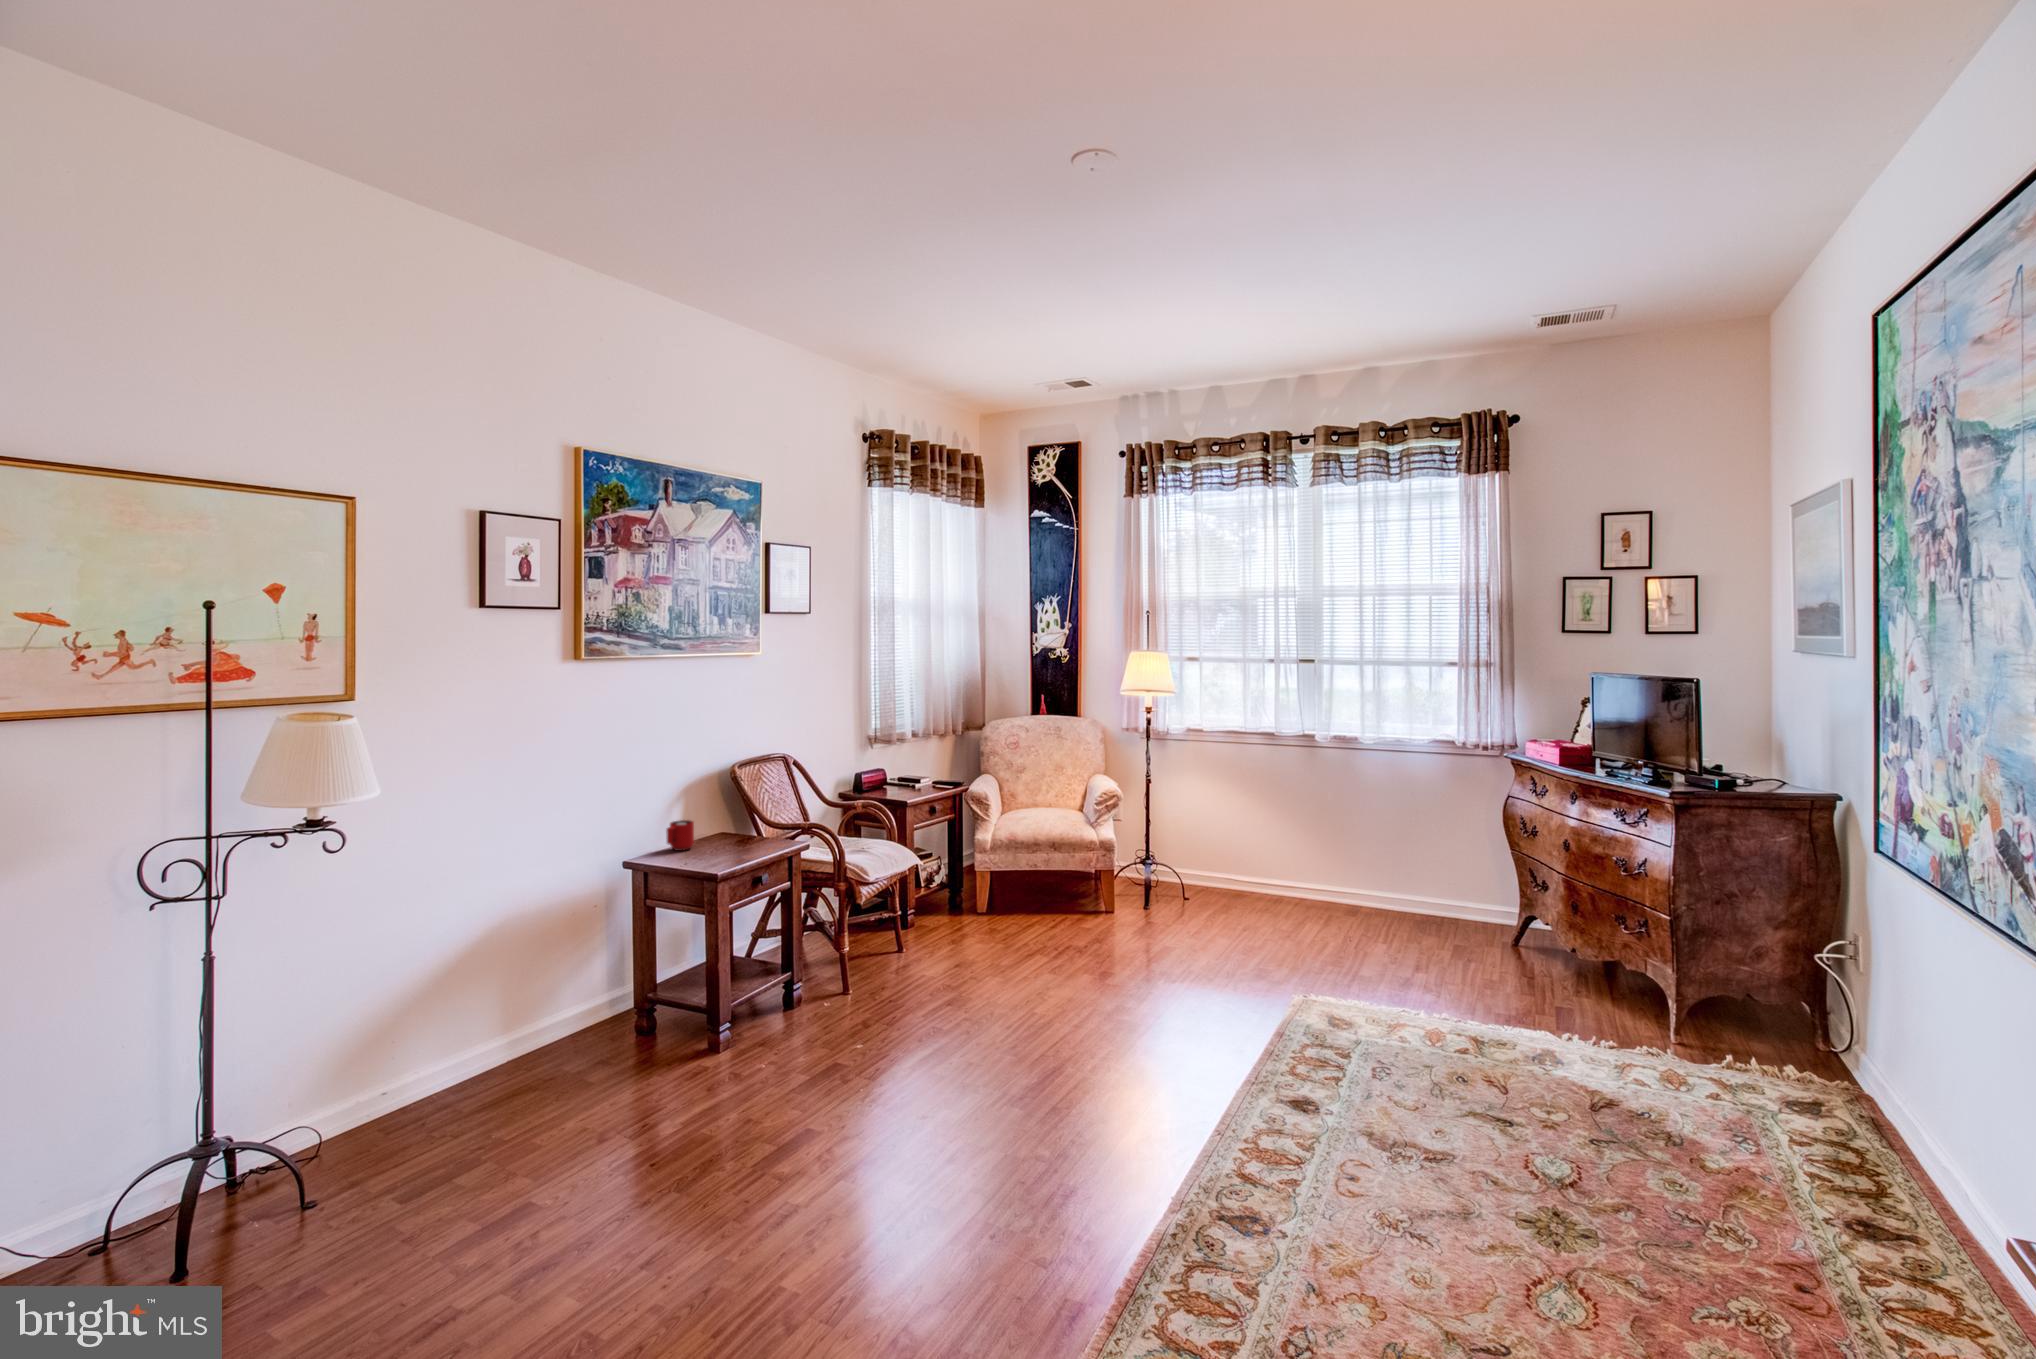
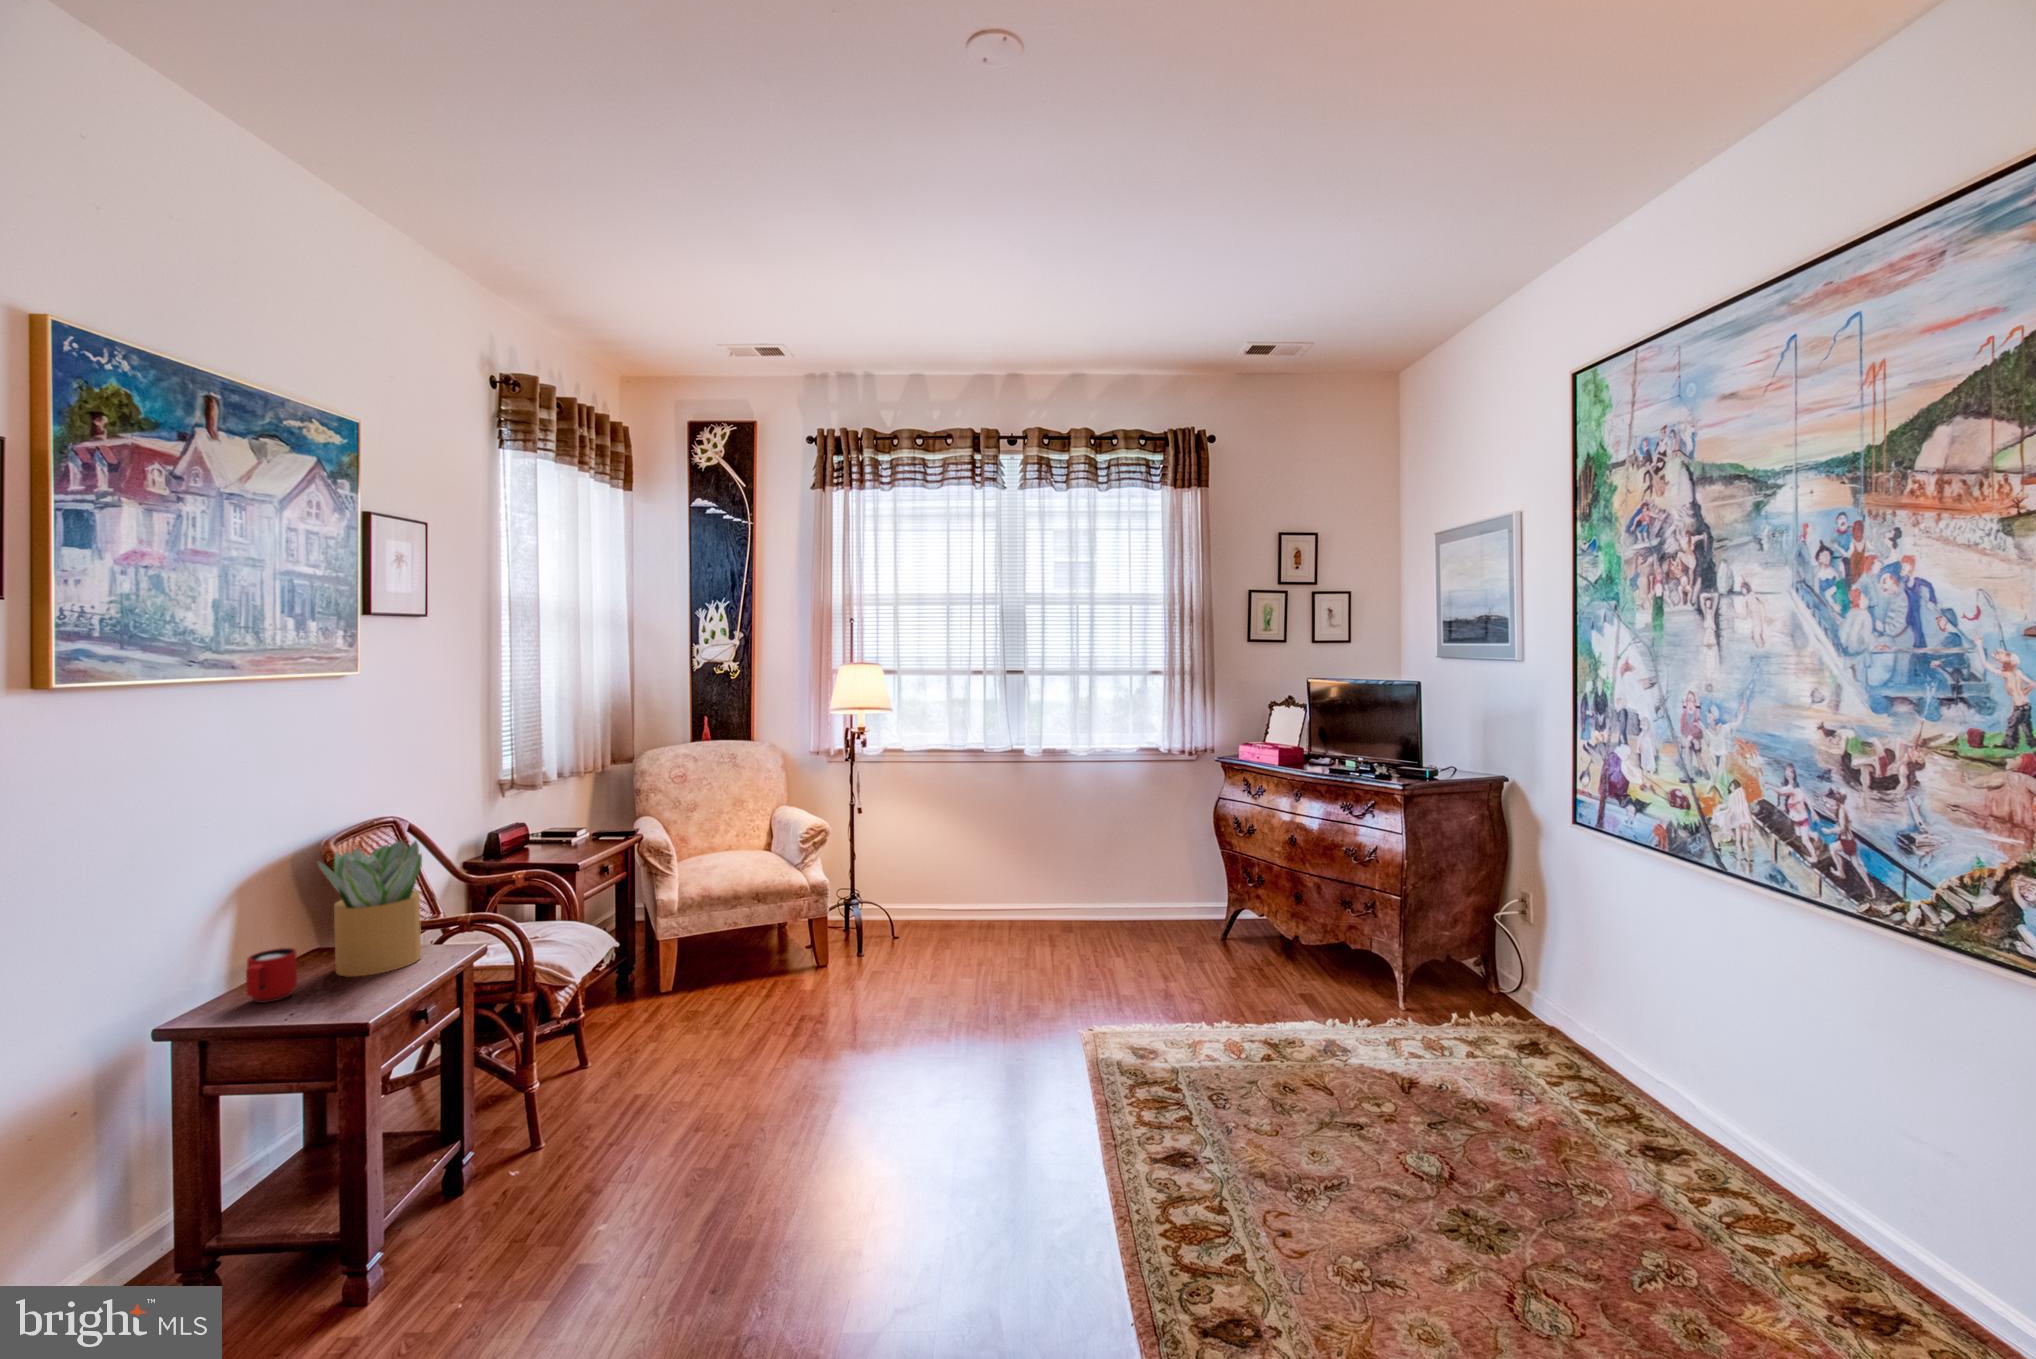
potted plant: none [710,763,768,846] -> present [318,840,422,976]

